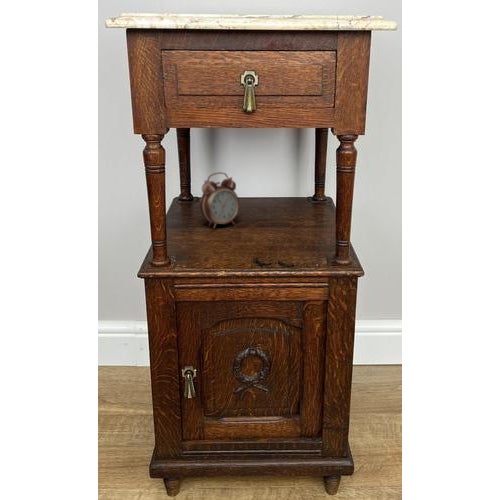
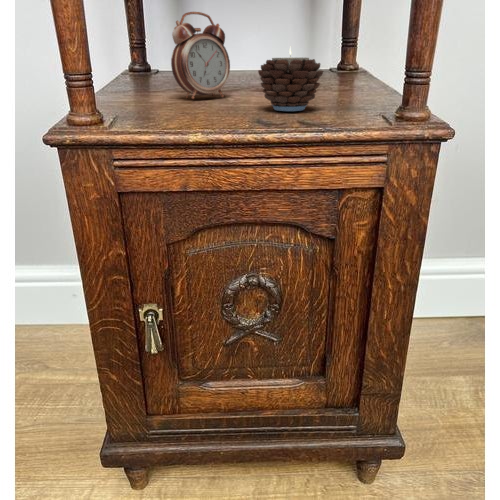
candle: none [257,210,297,248] -> present [258,47,323,111]

